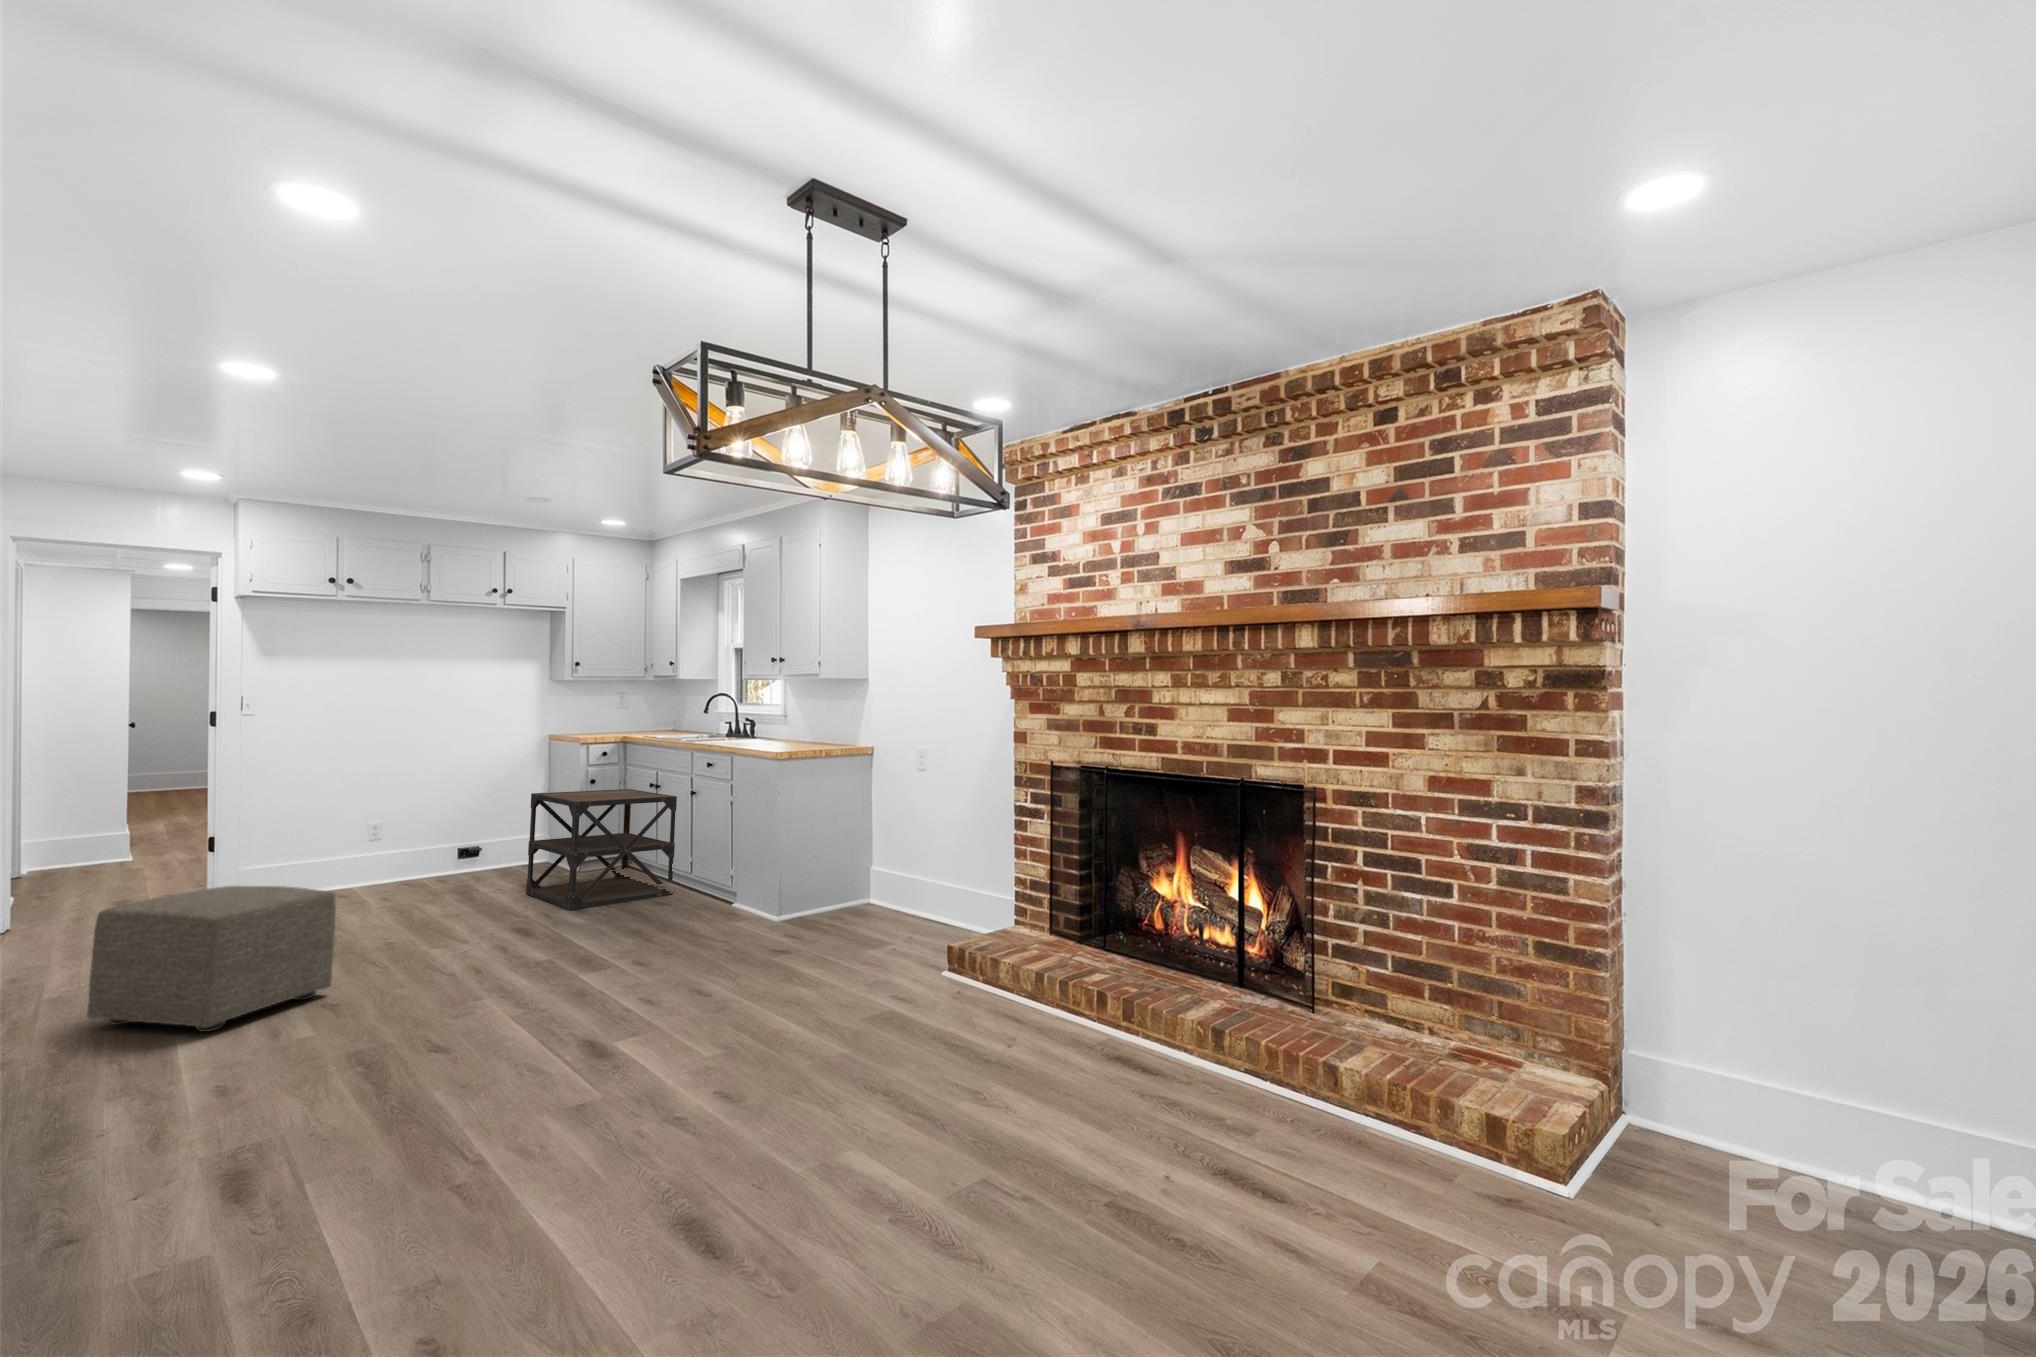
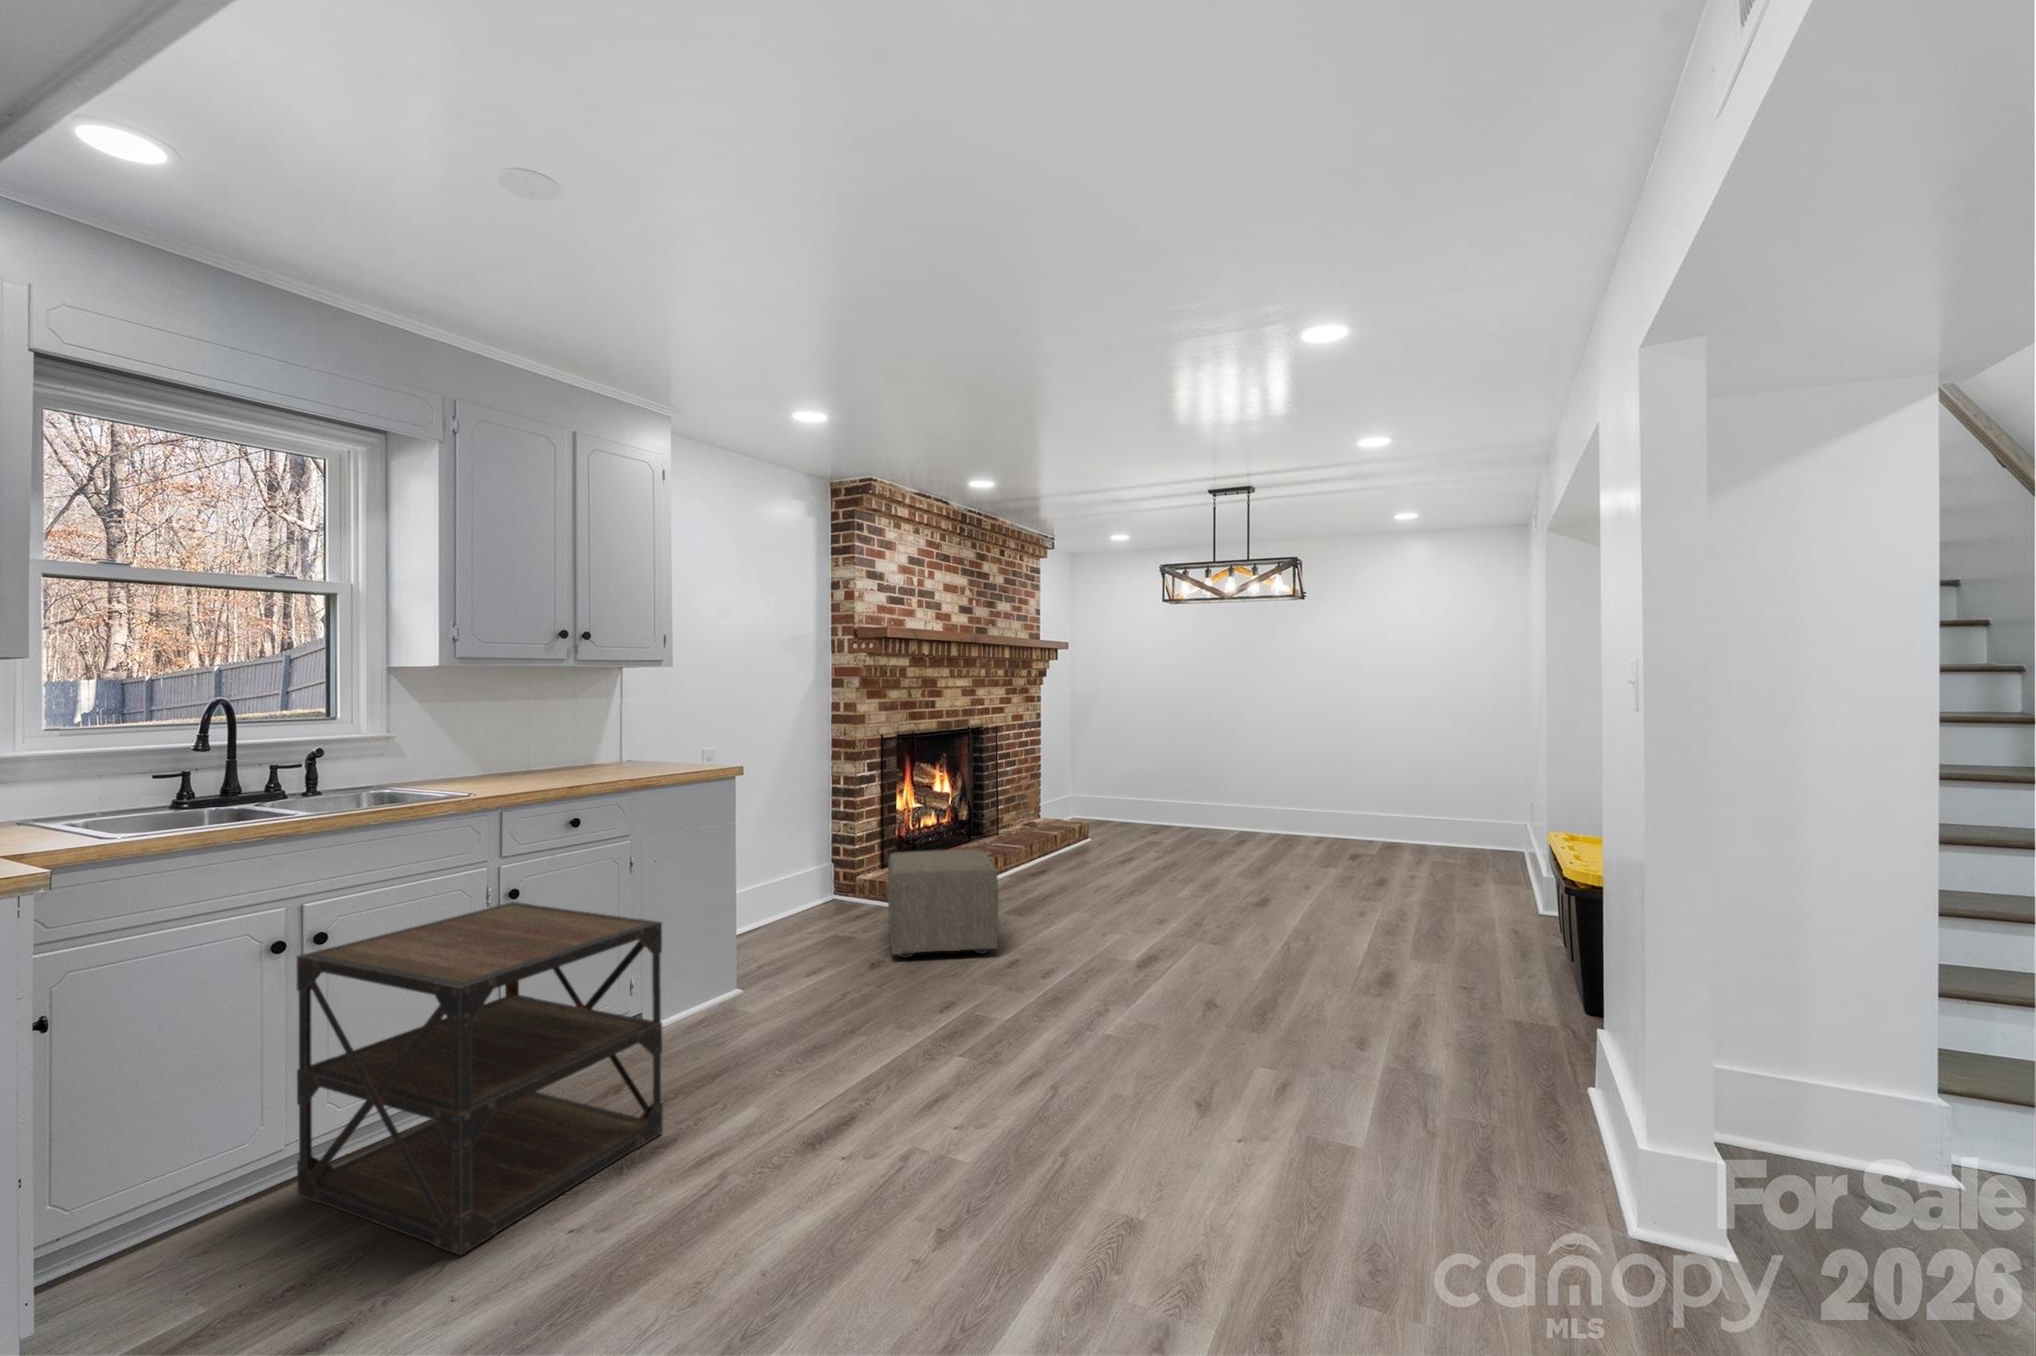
ottoman: present [87,886,336,1032] -> present [888,850,999,958]

